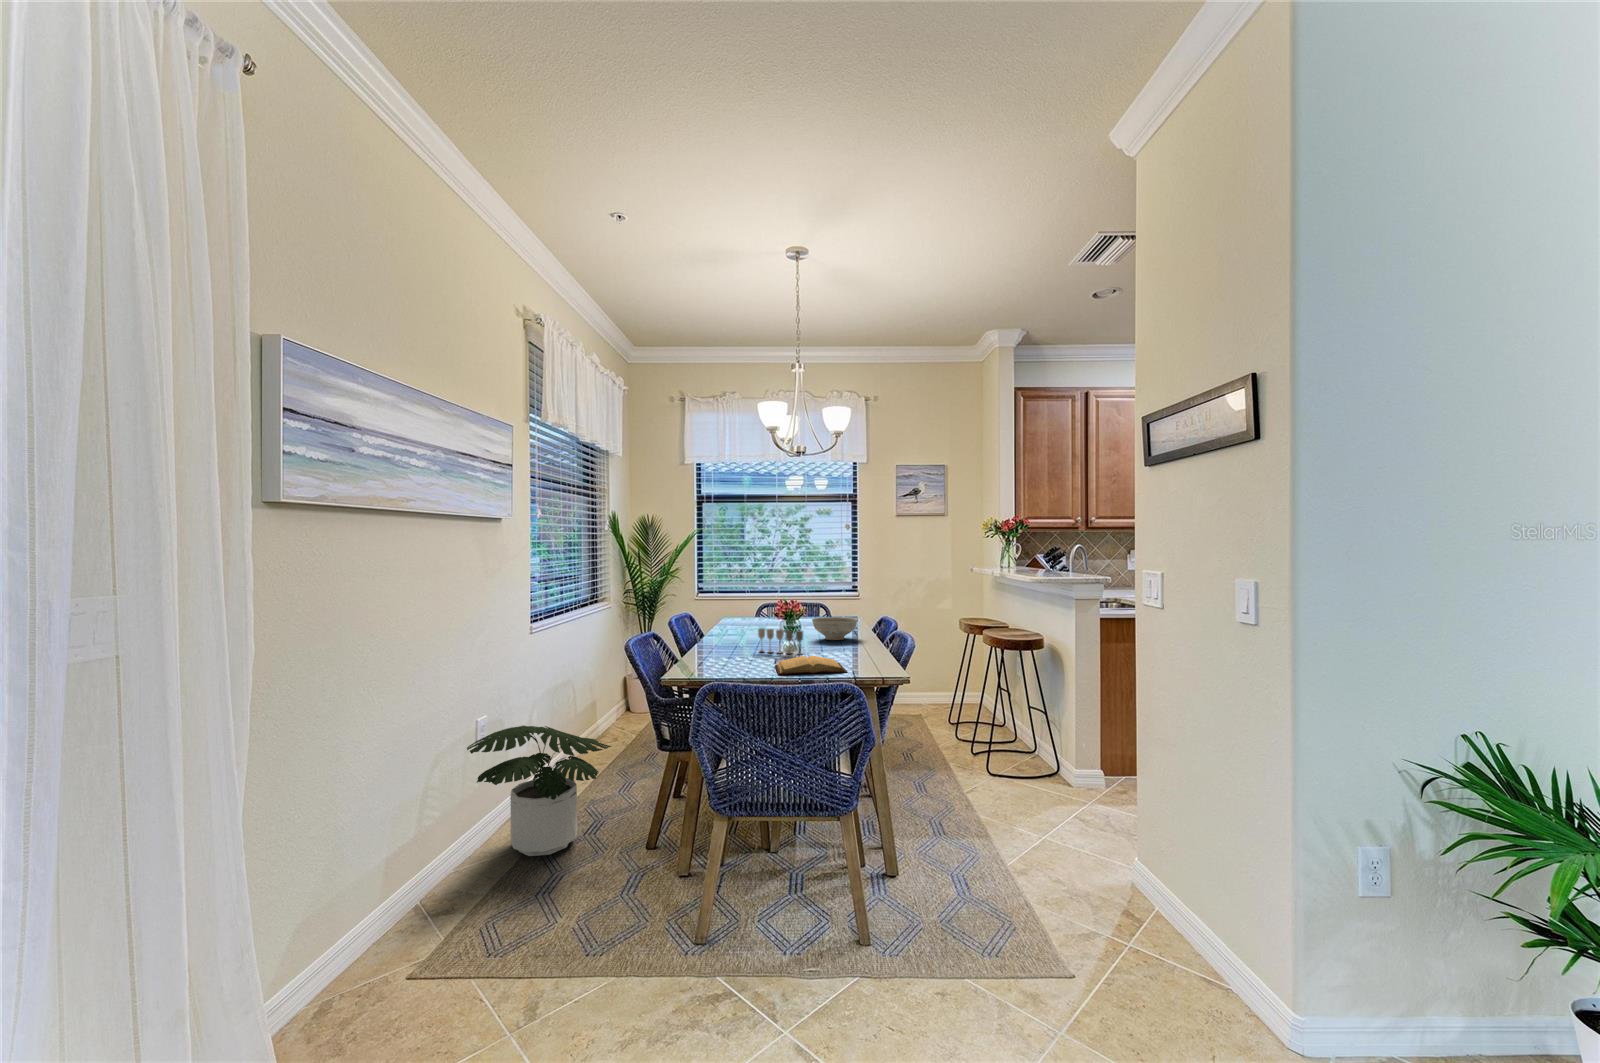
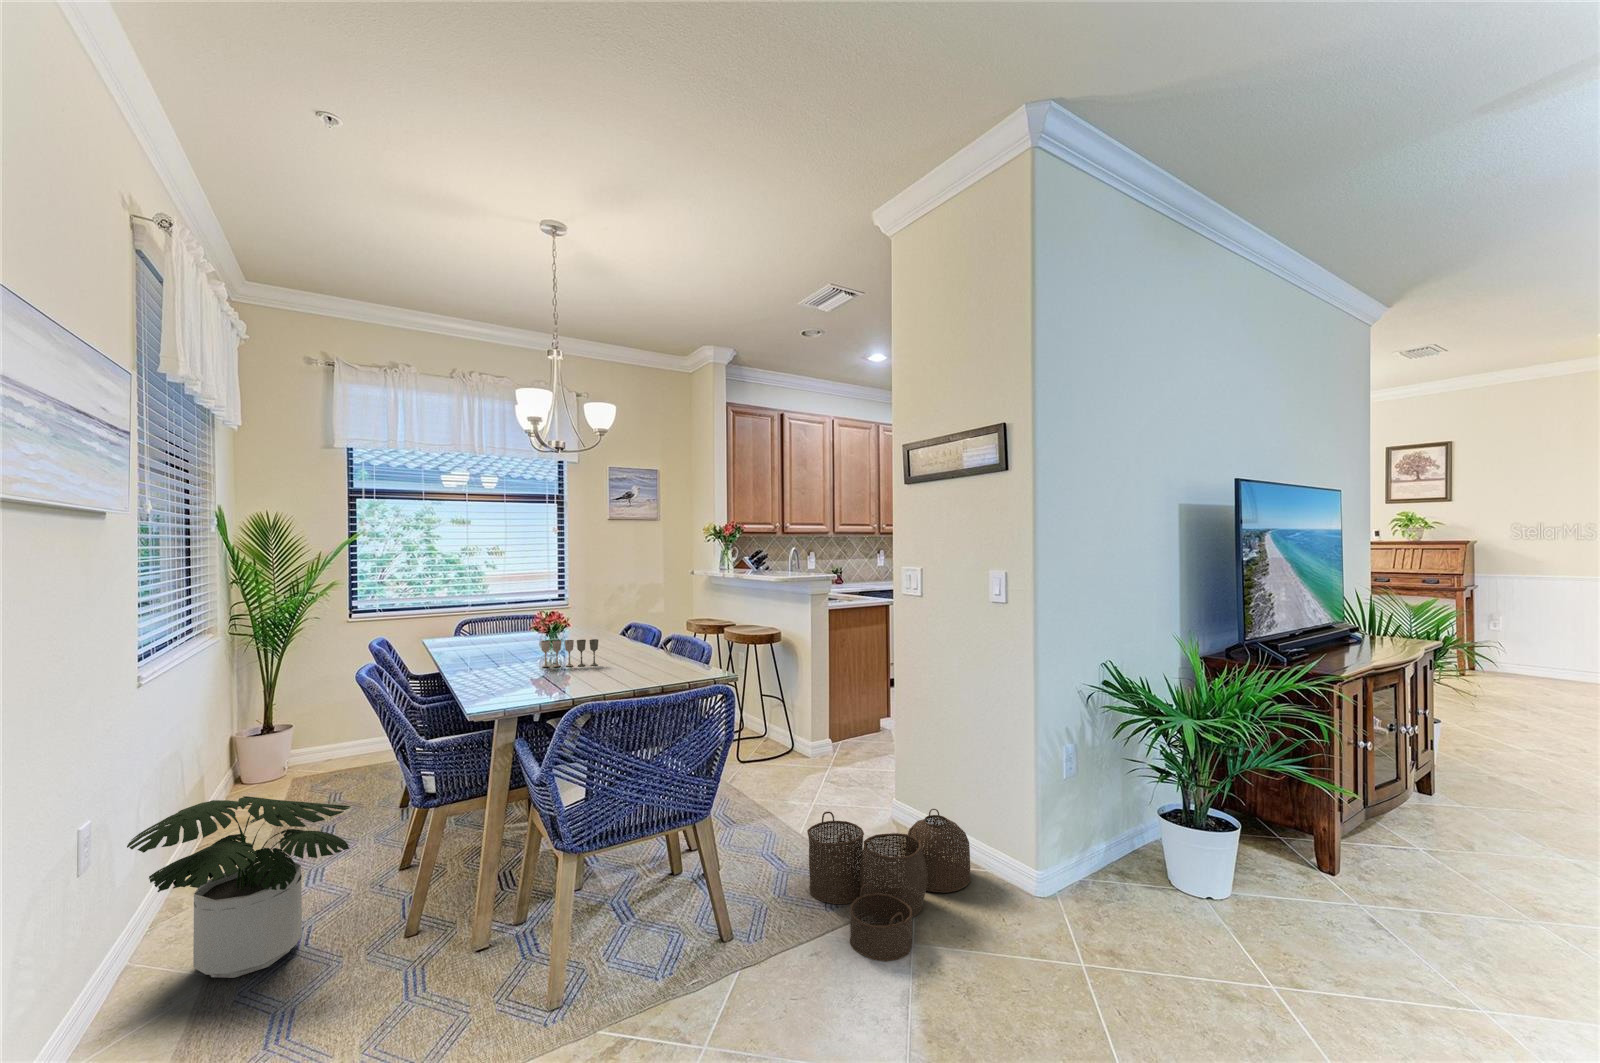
decorative bowl: present [812,617,858,640] -> none [582,624,632,649]
book: present [775,656,847,675] -> none [587,663,676,686]
woven basket: none [976,839,1186,1021] -> present [807,809,971,961]

